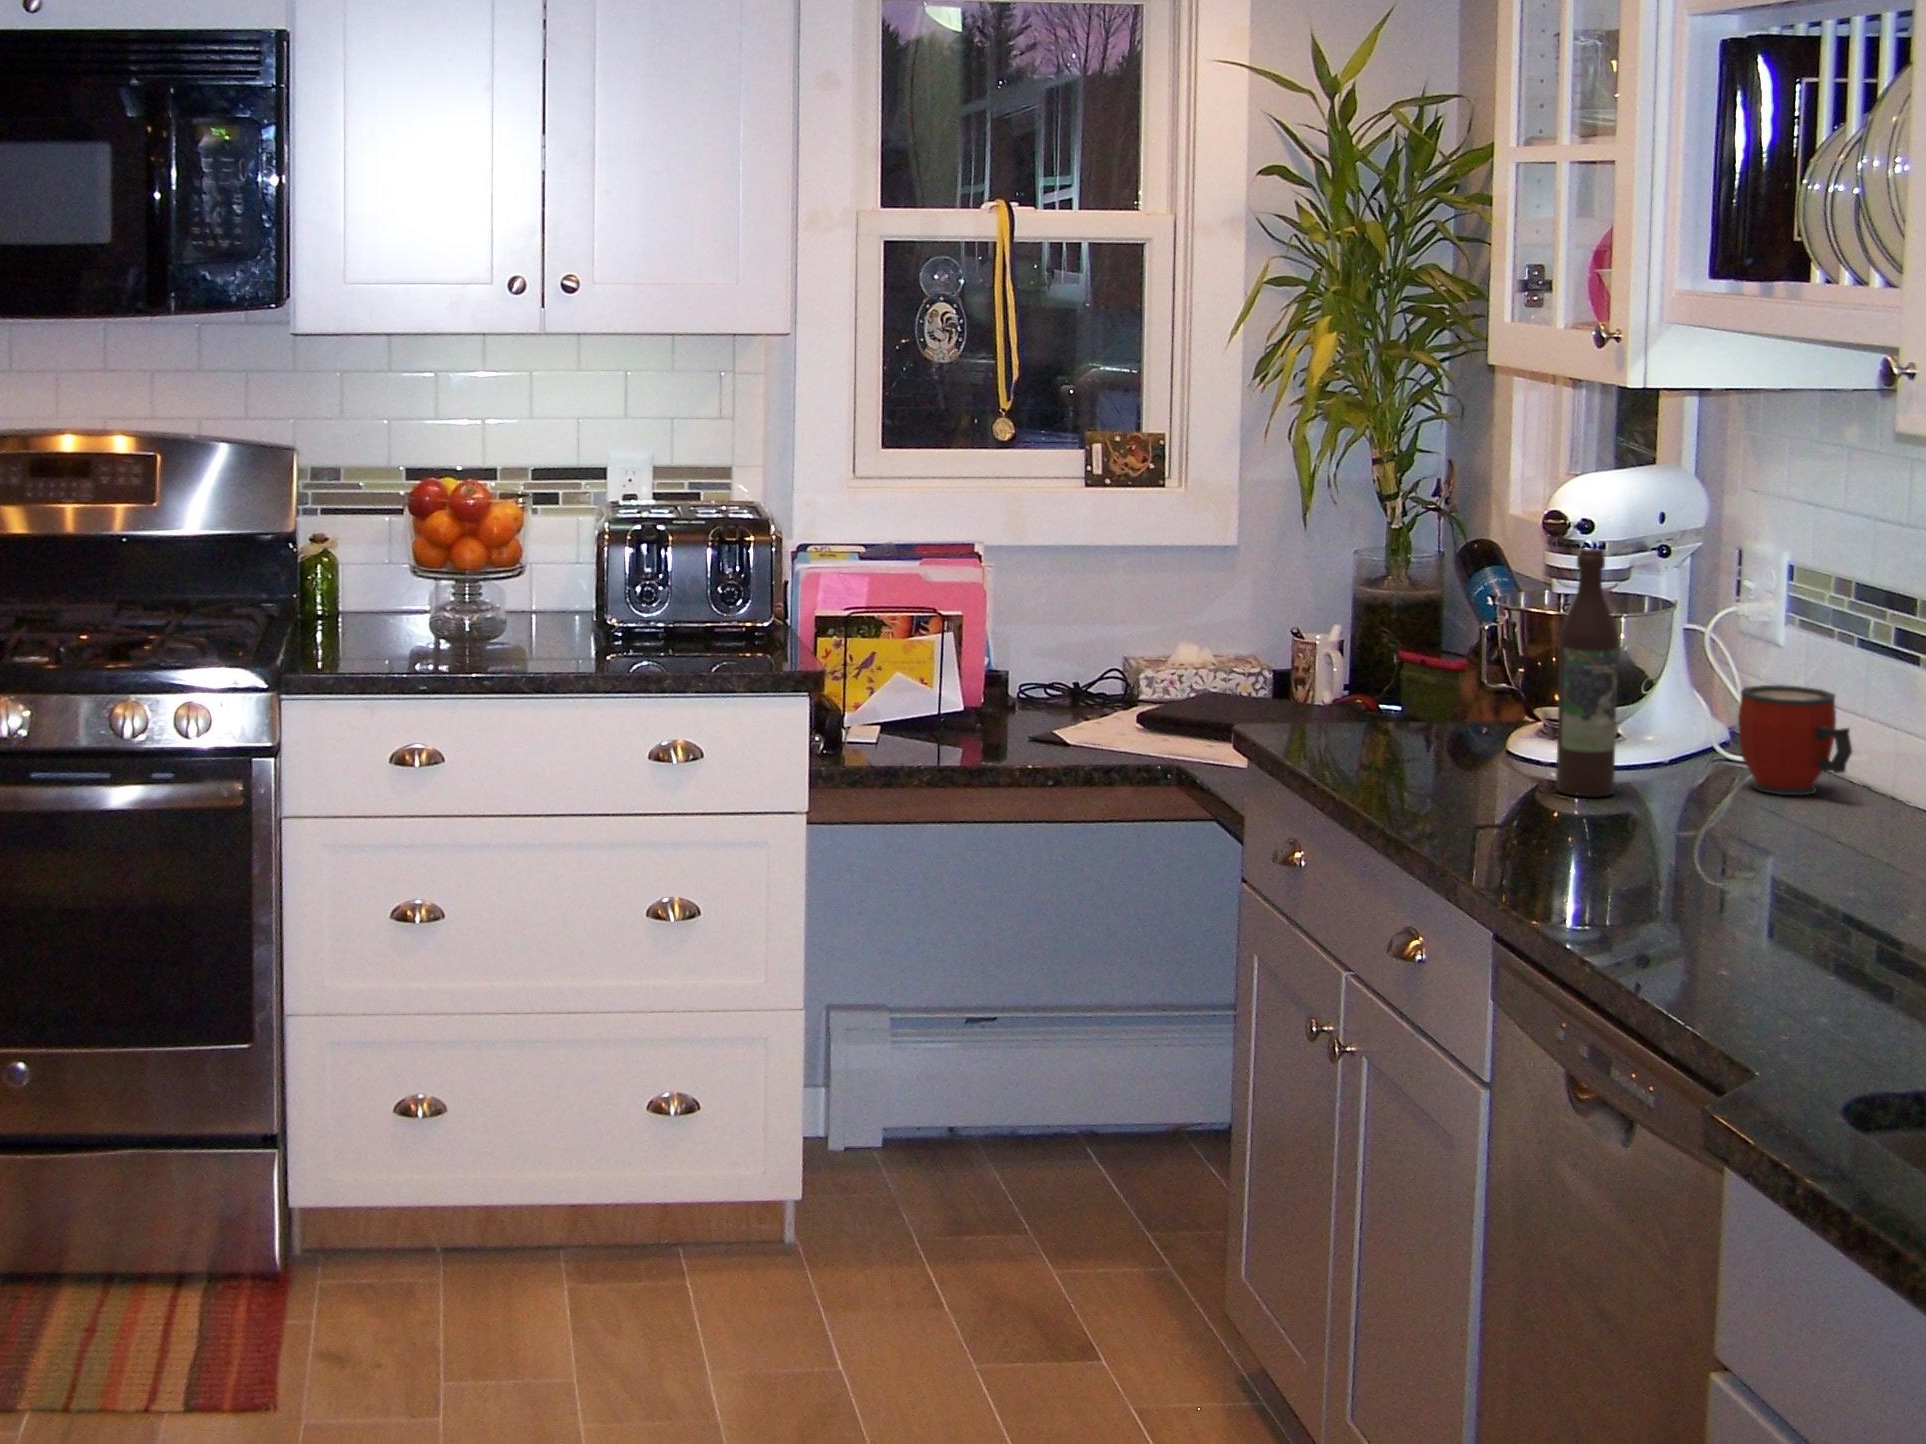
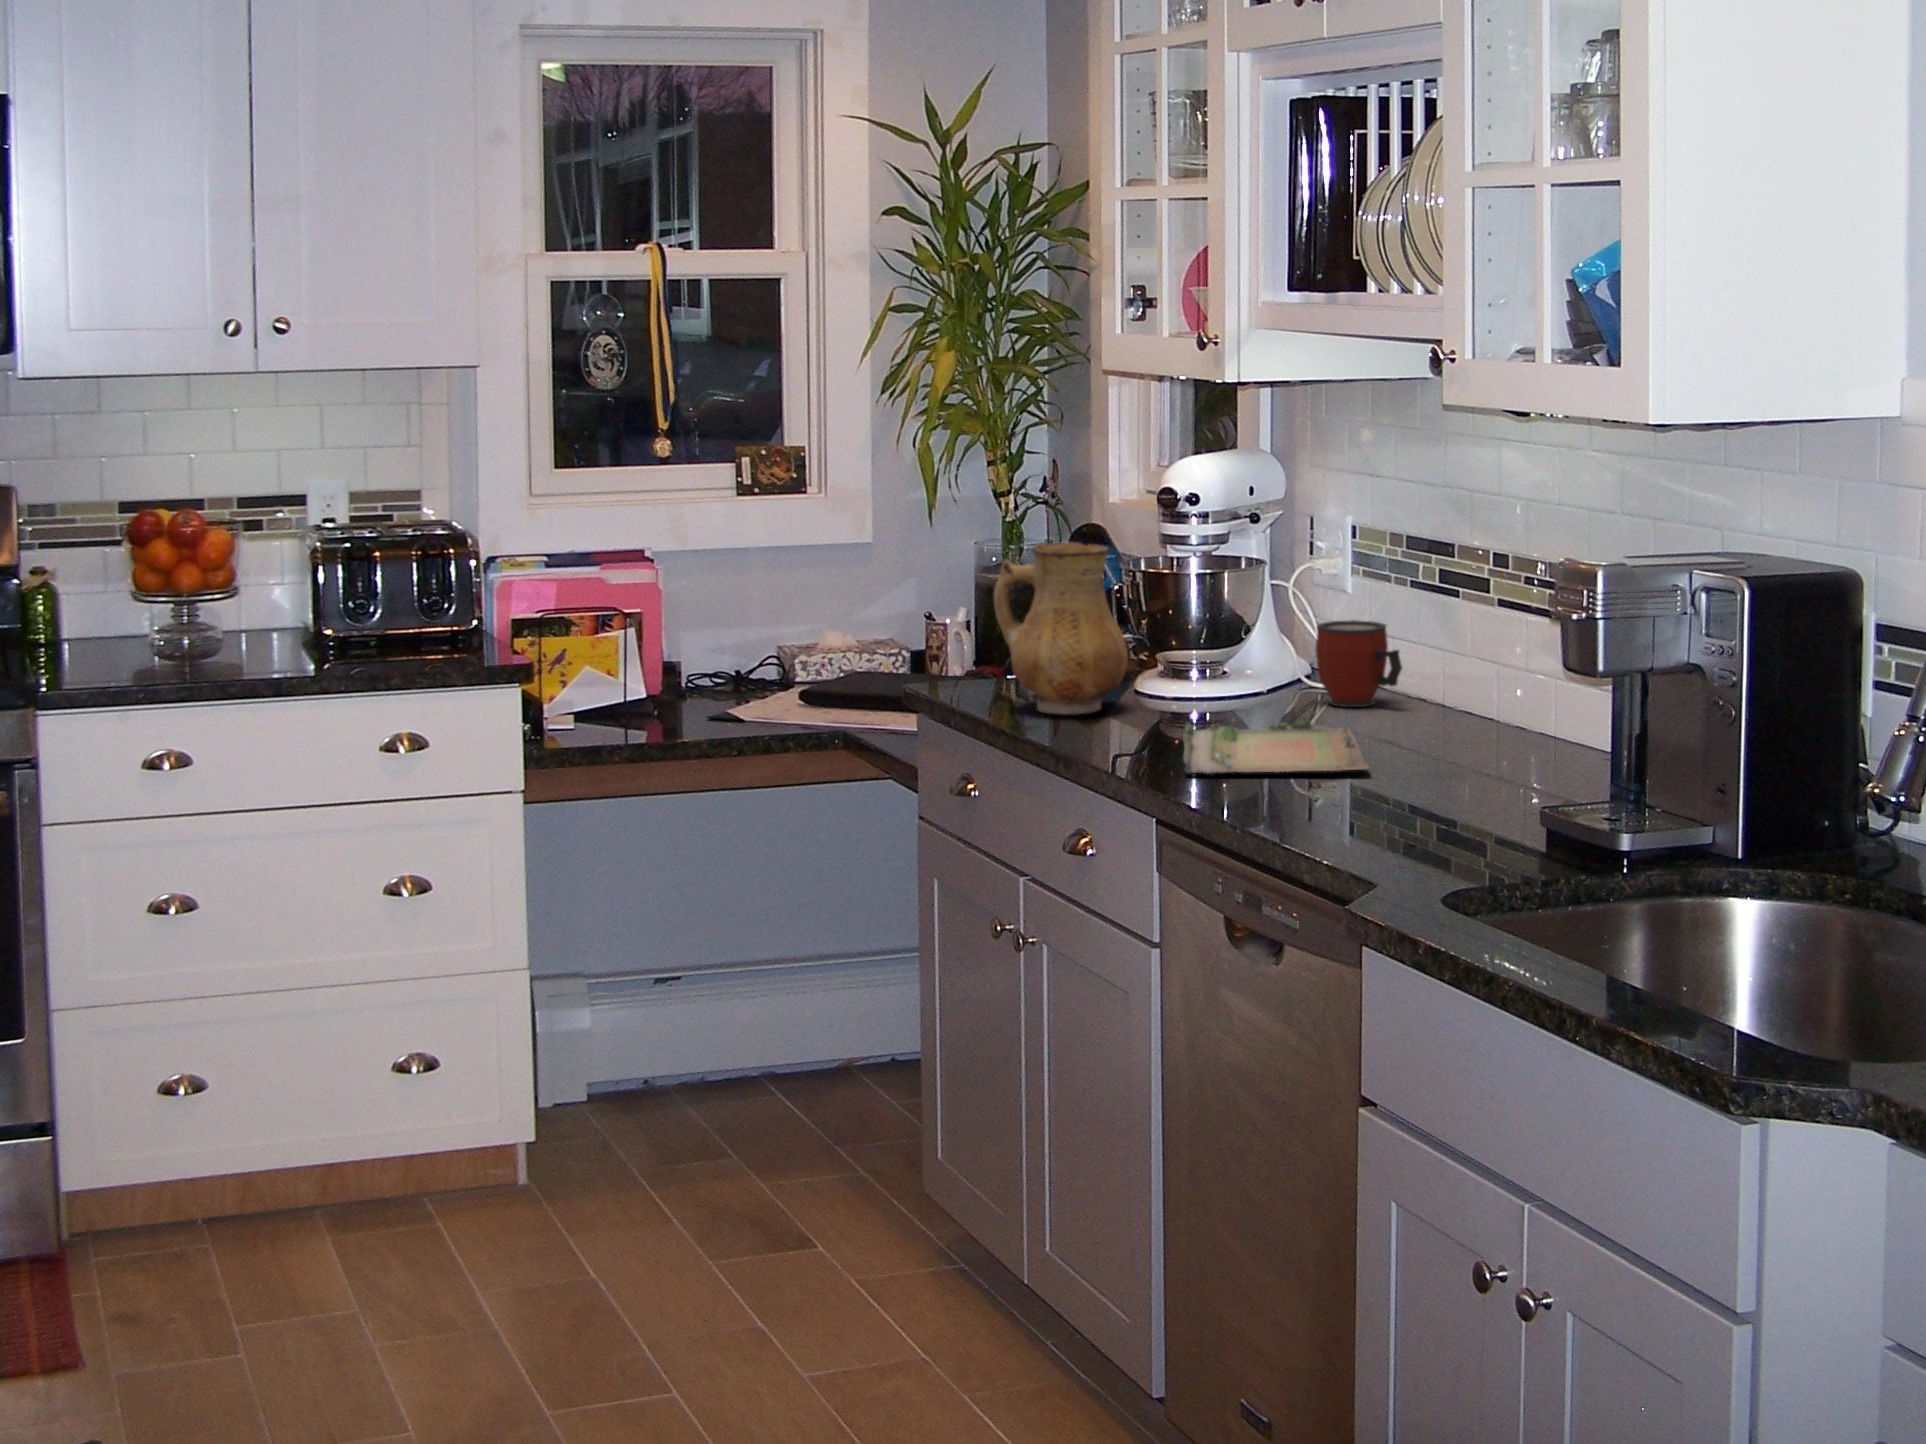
wine bottle: present [1556,549,1618,797] -> none [1180,515,1226,718]
ceramic pitcher: none [1329,572,1492,779] -> present [994,542,1128,714]
tray: none [1535,796,1782,888] -> present [1183,712,1369,775]

